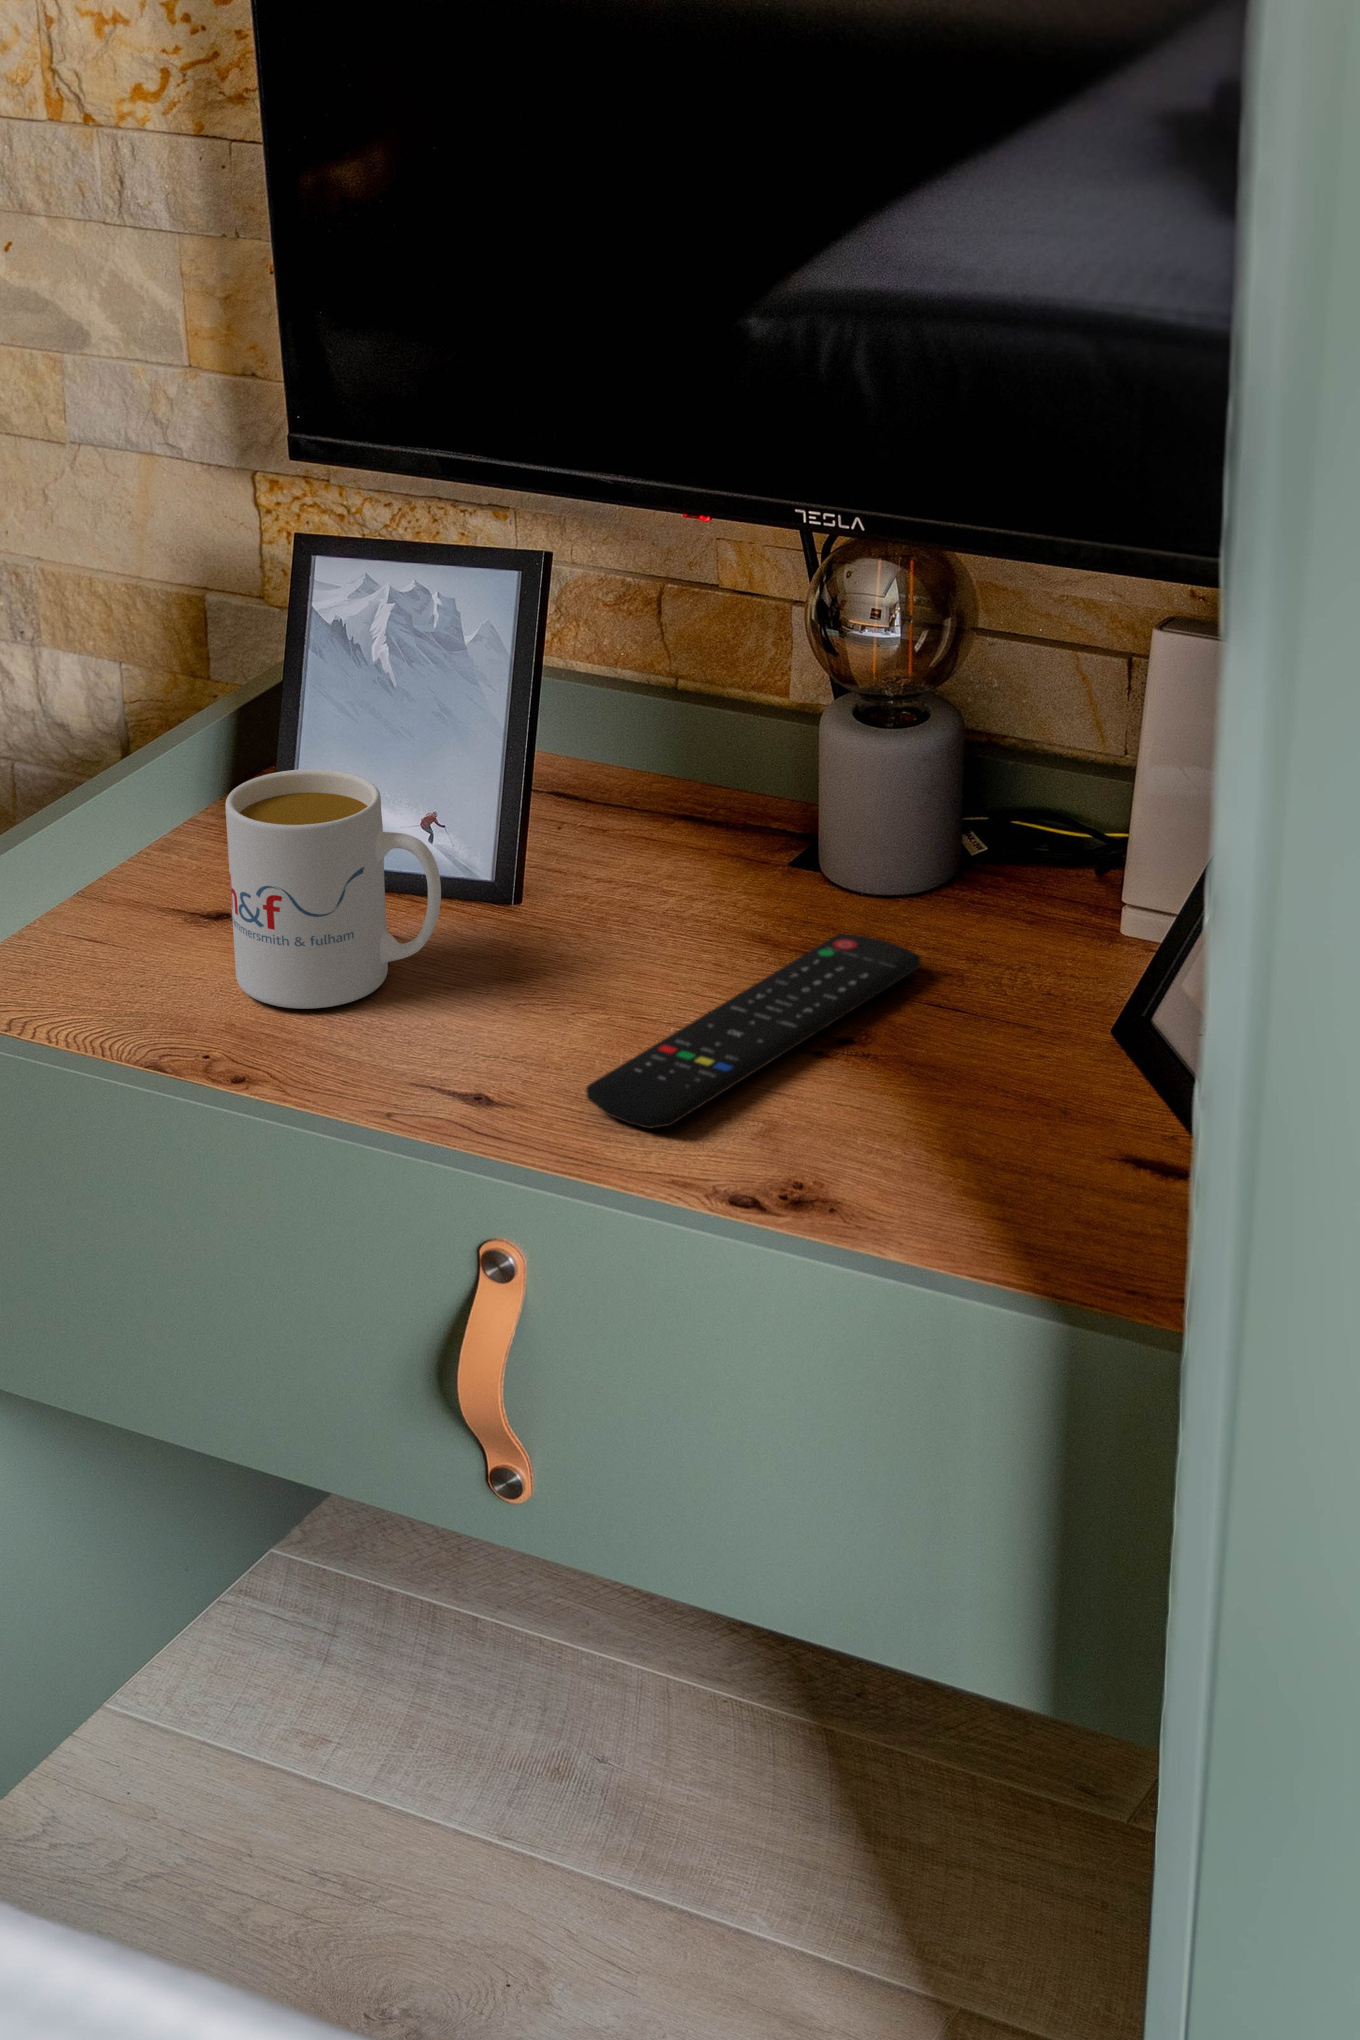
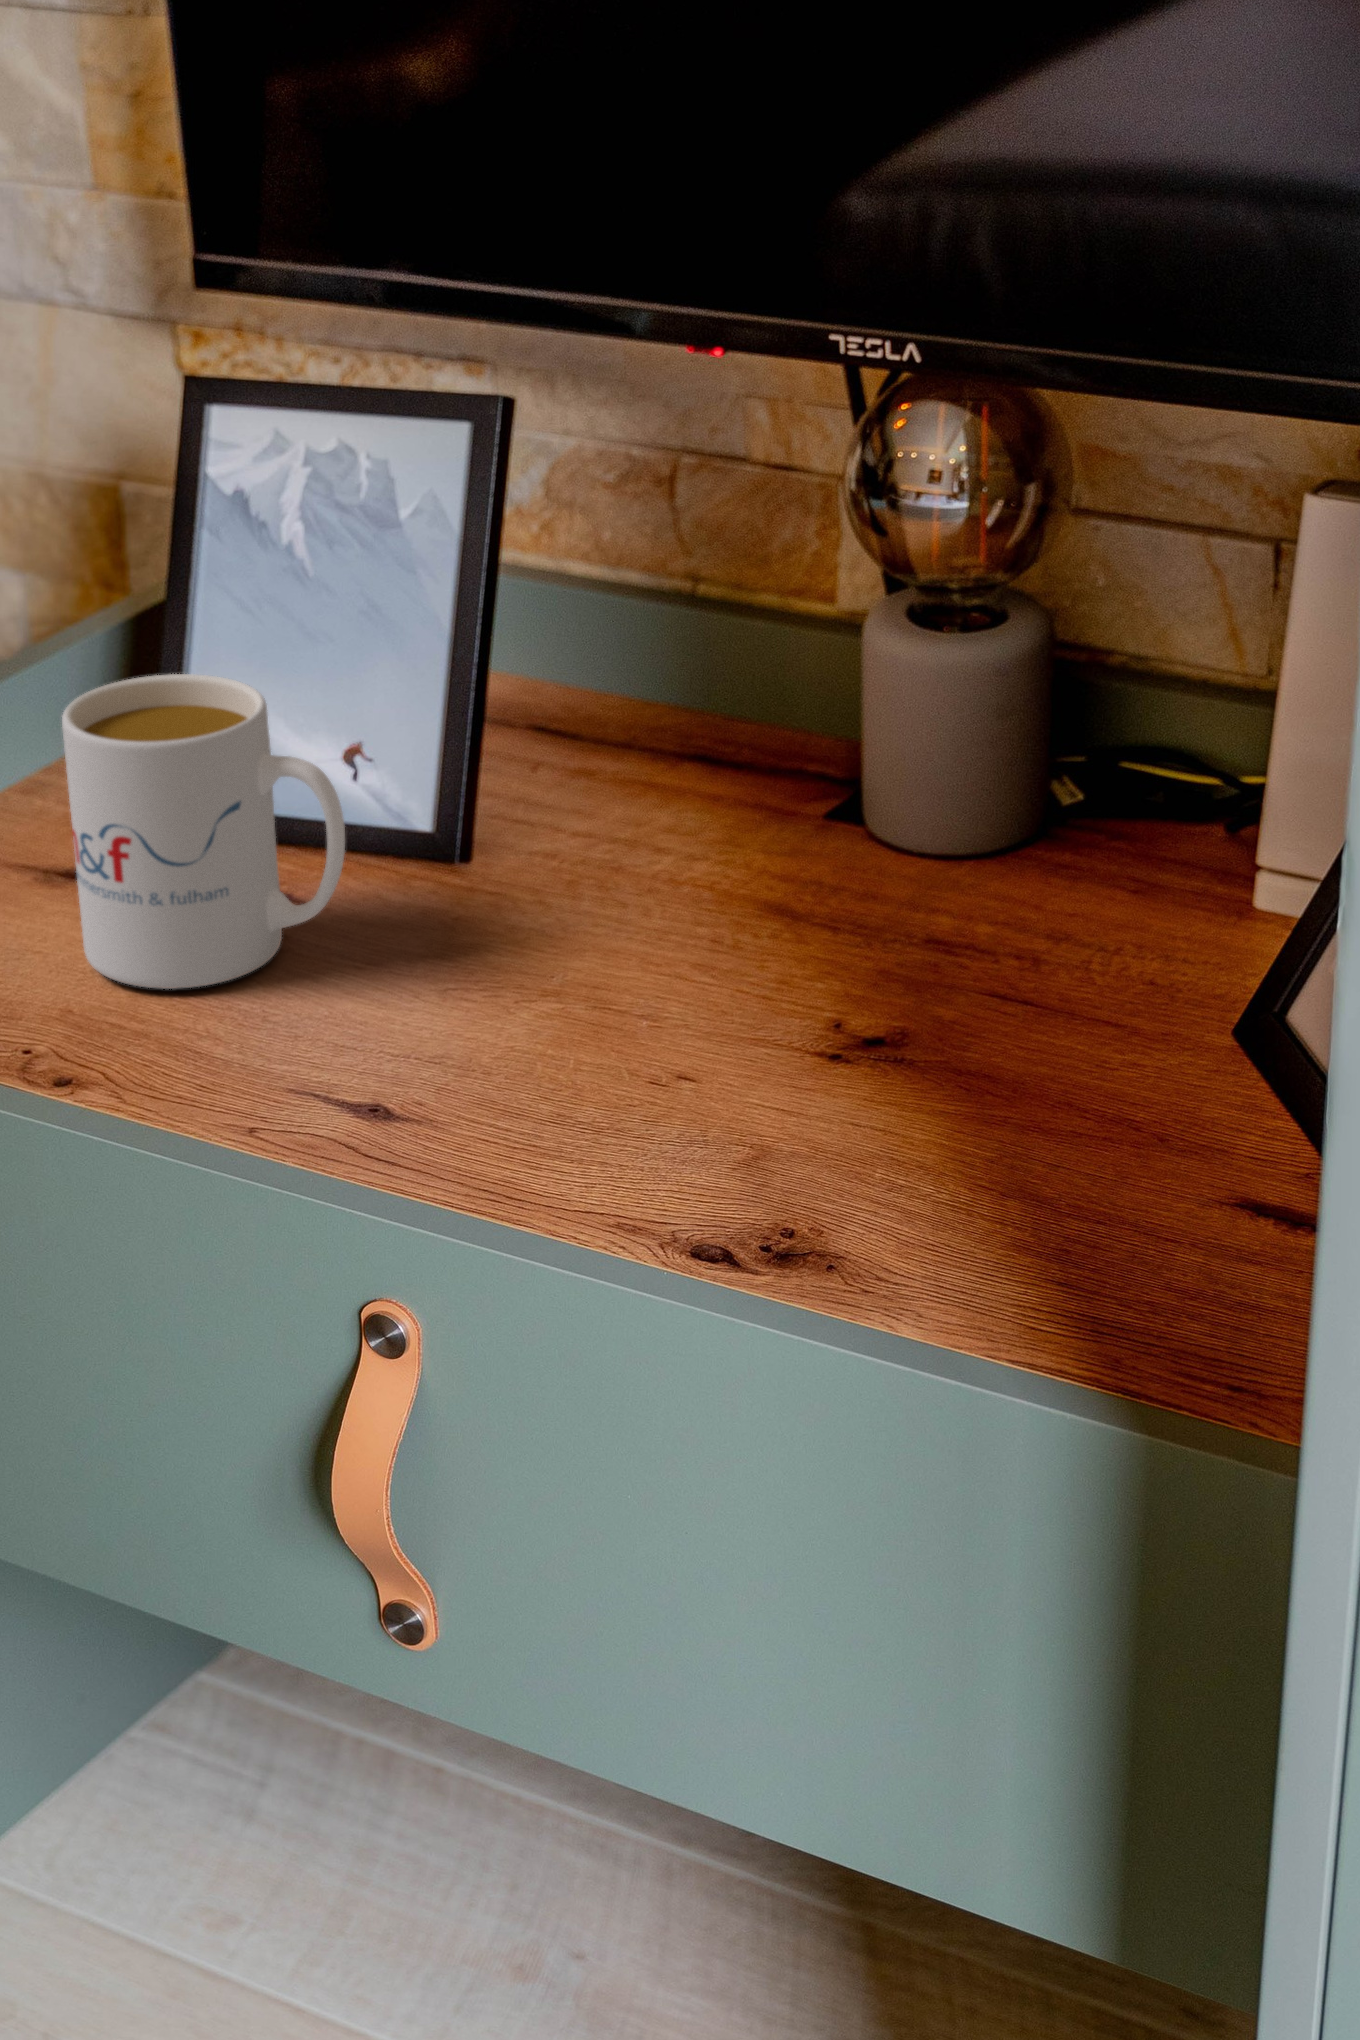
remote control: present [586,933,921,1129] -> none [513,898,980,1153]

